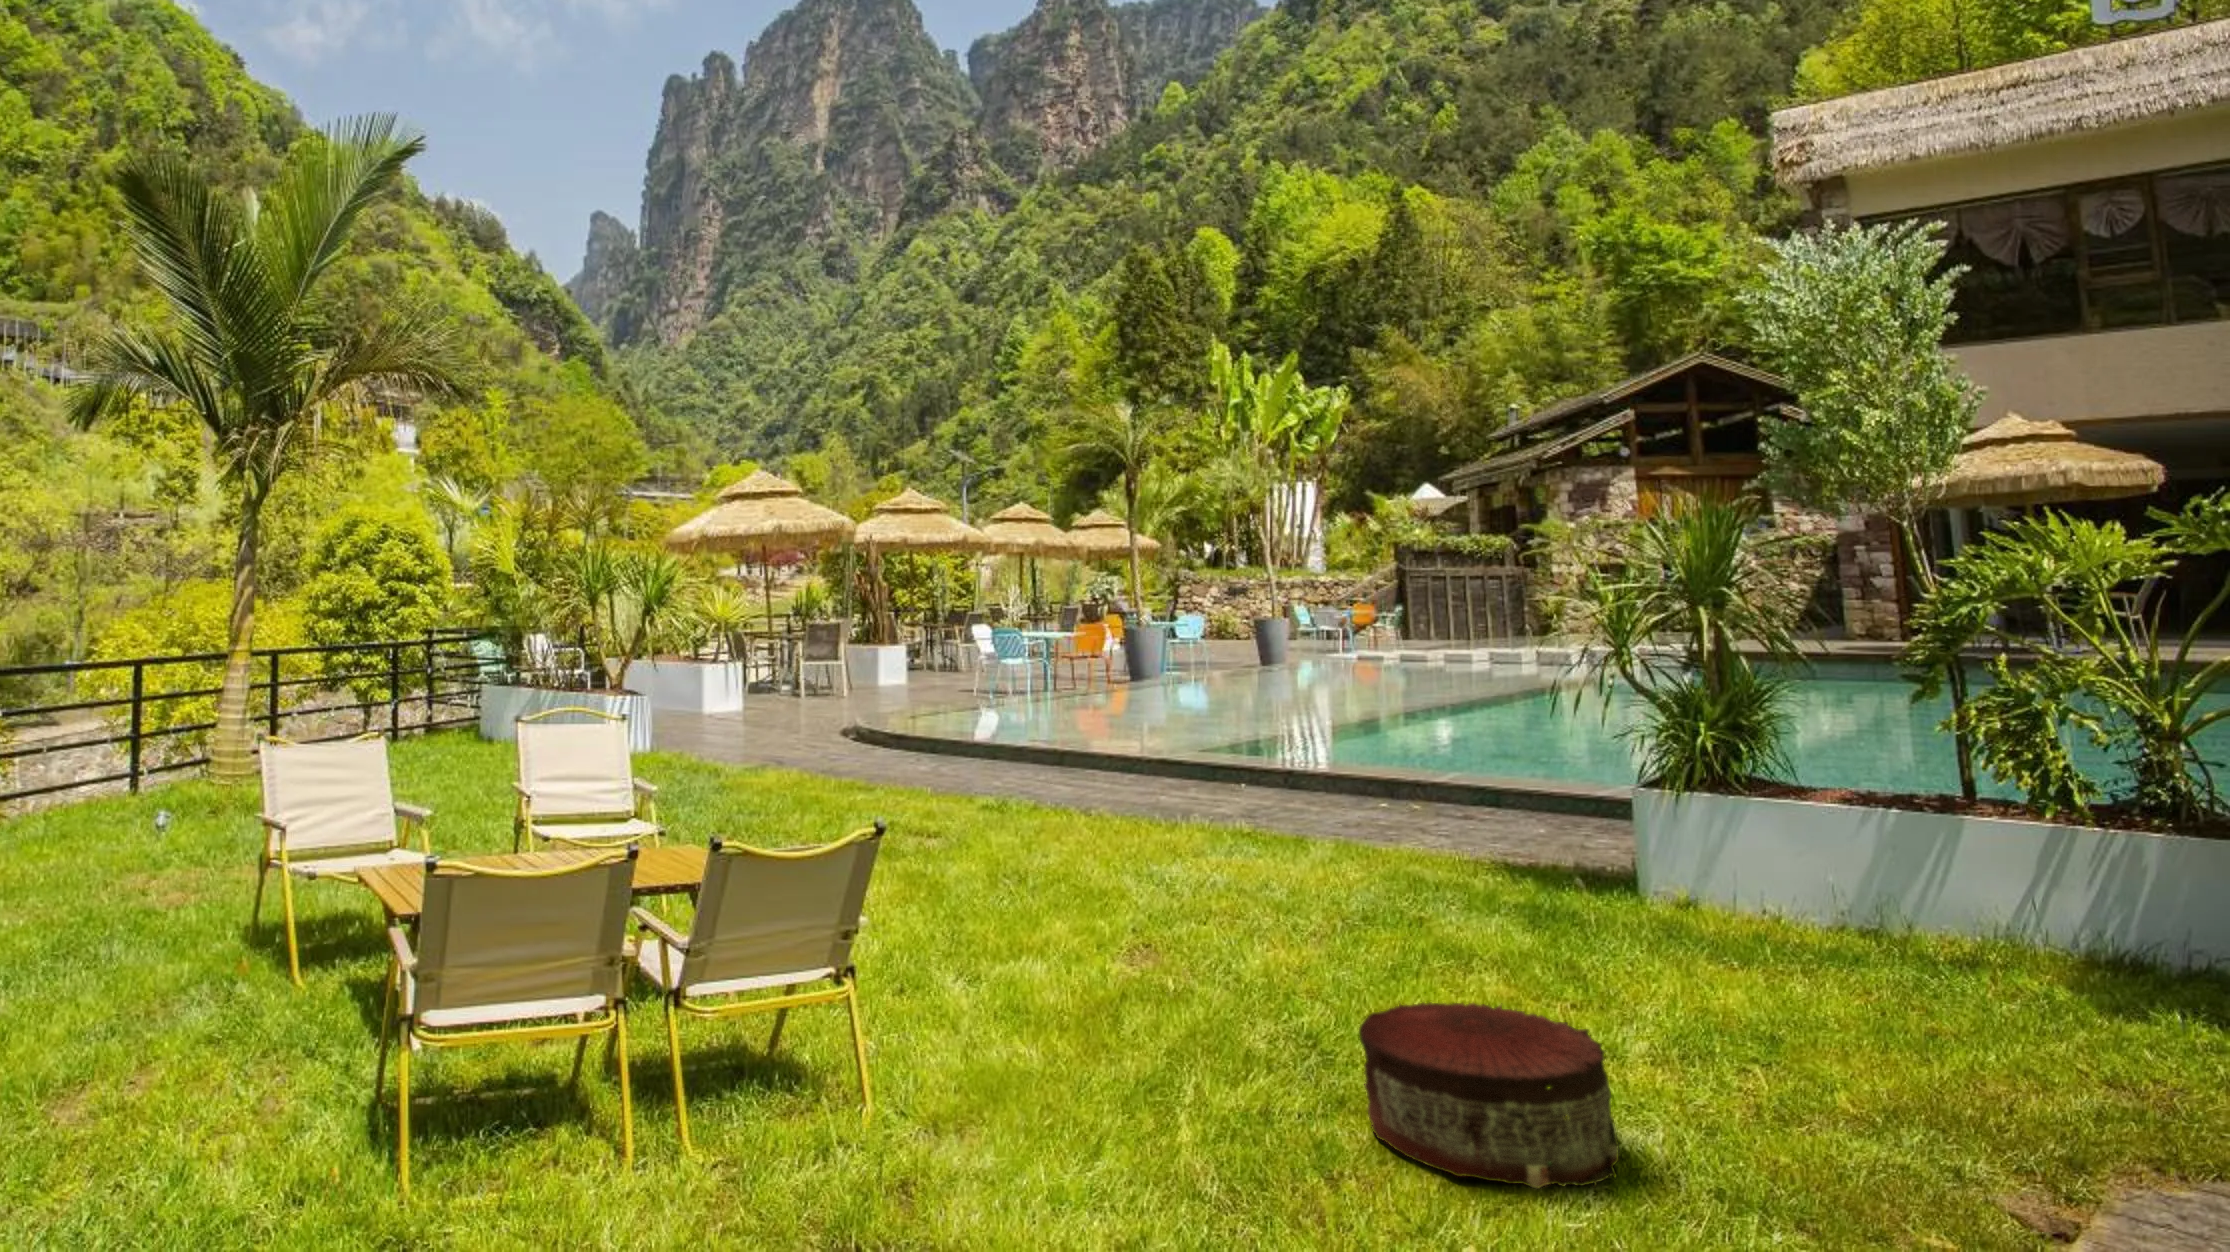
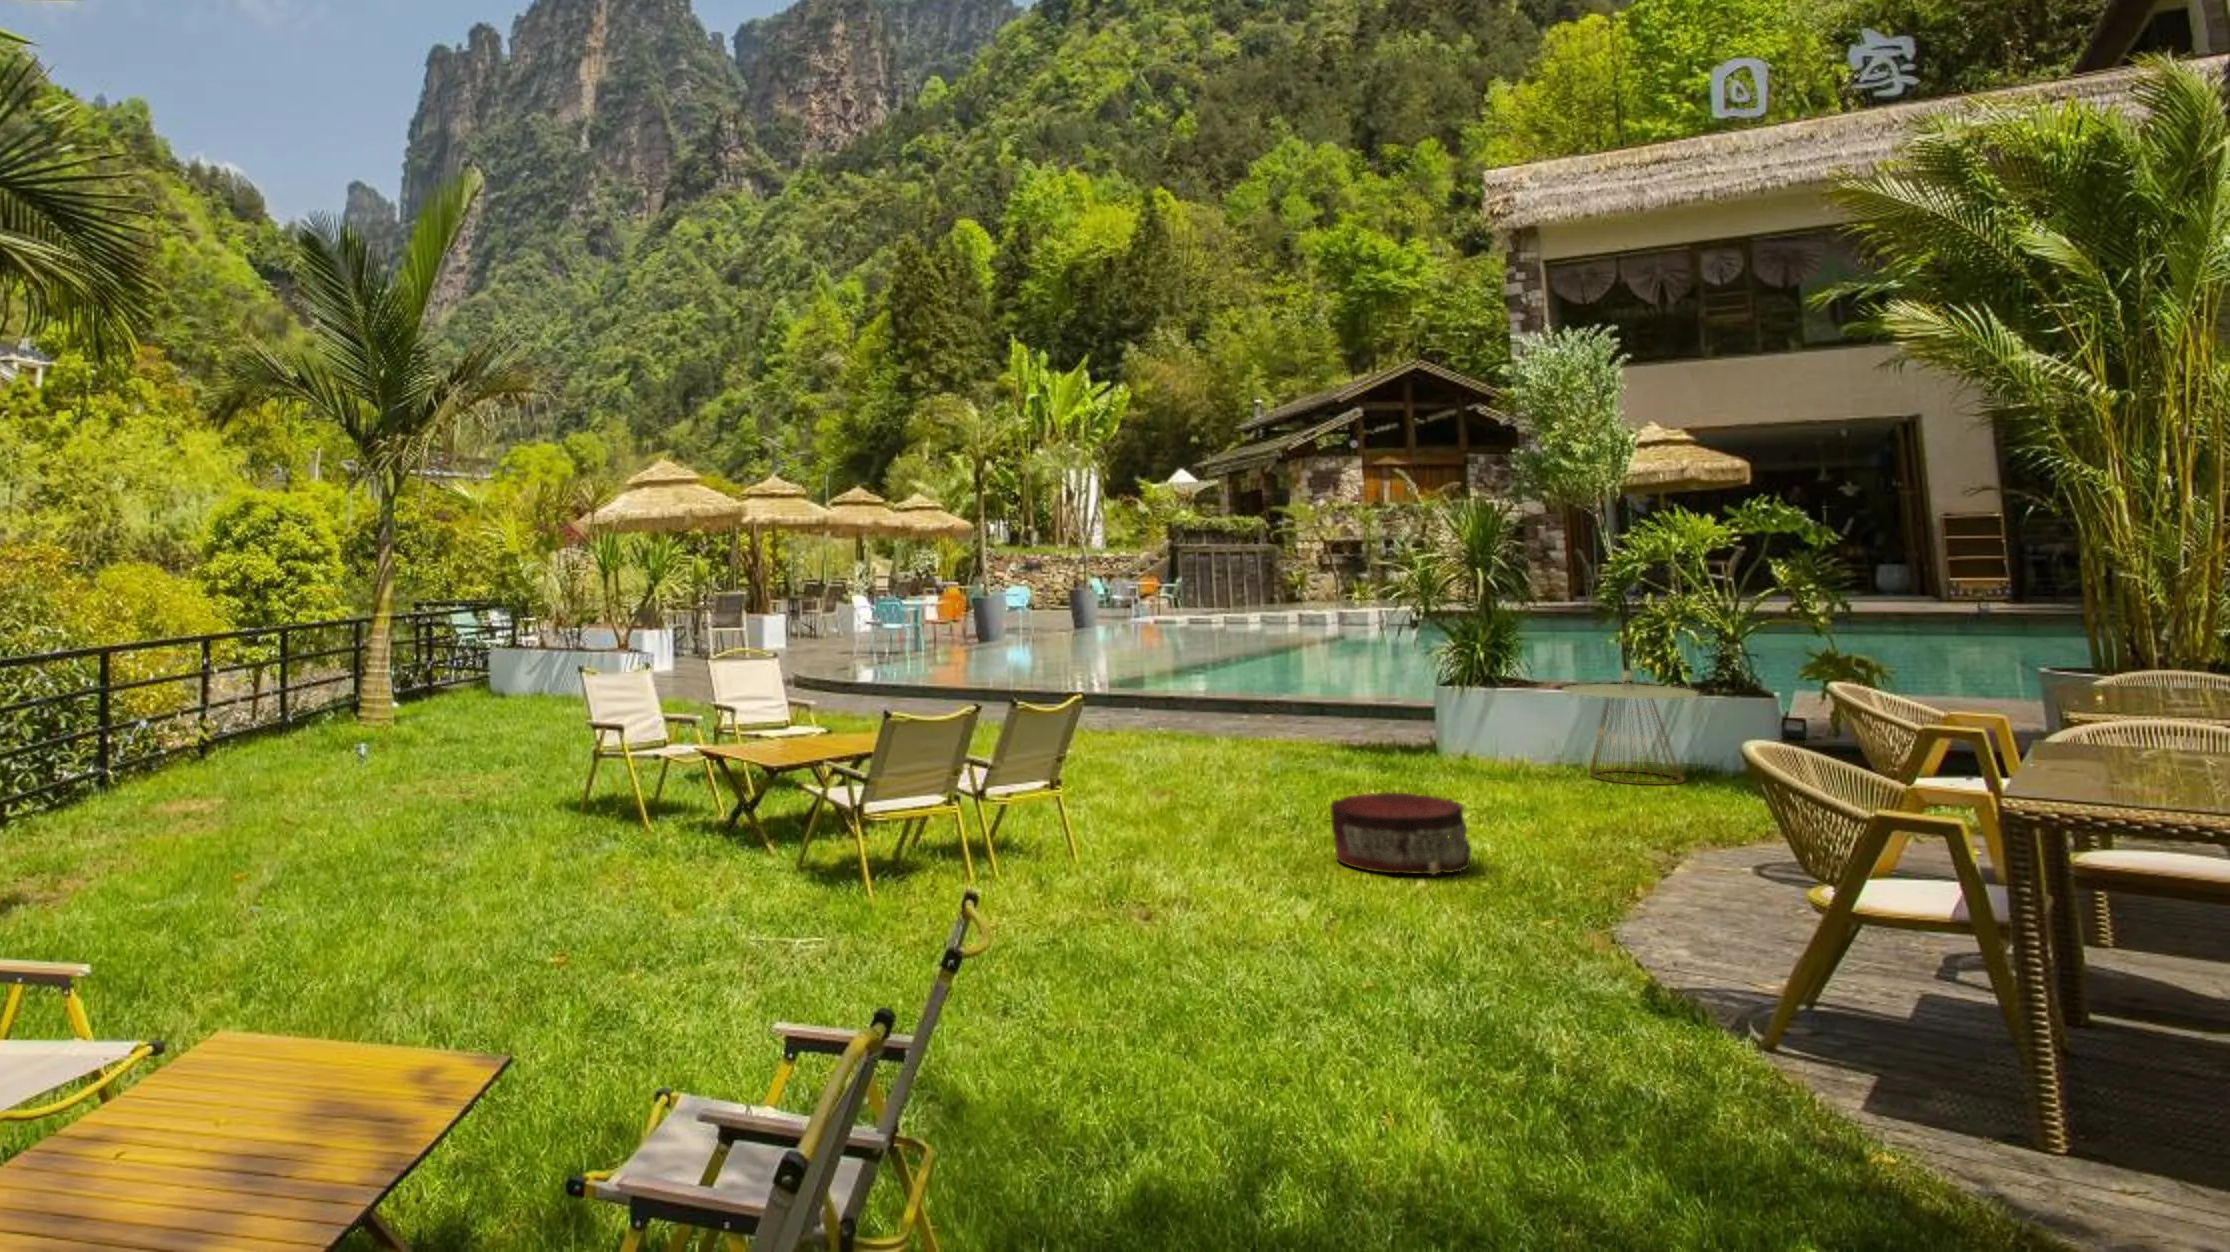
side table: none [1848,775,2105,973] -> present [1563,671,1698,785]

